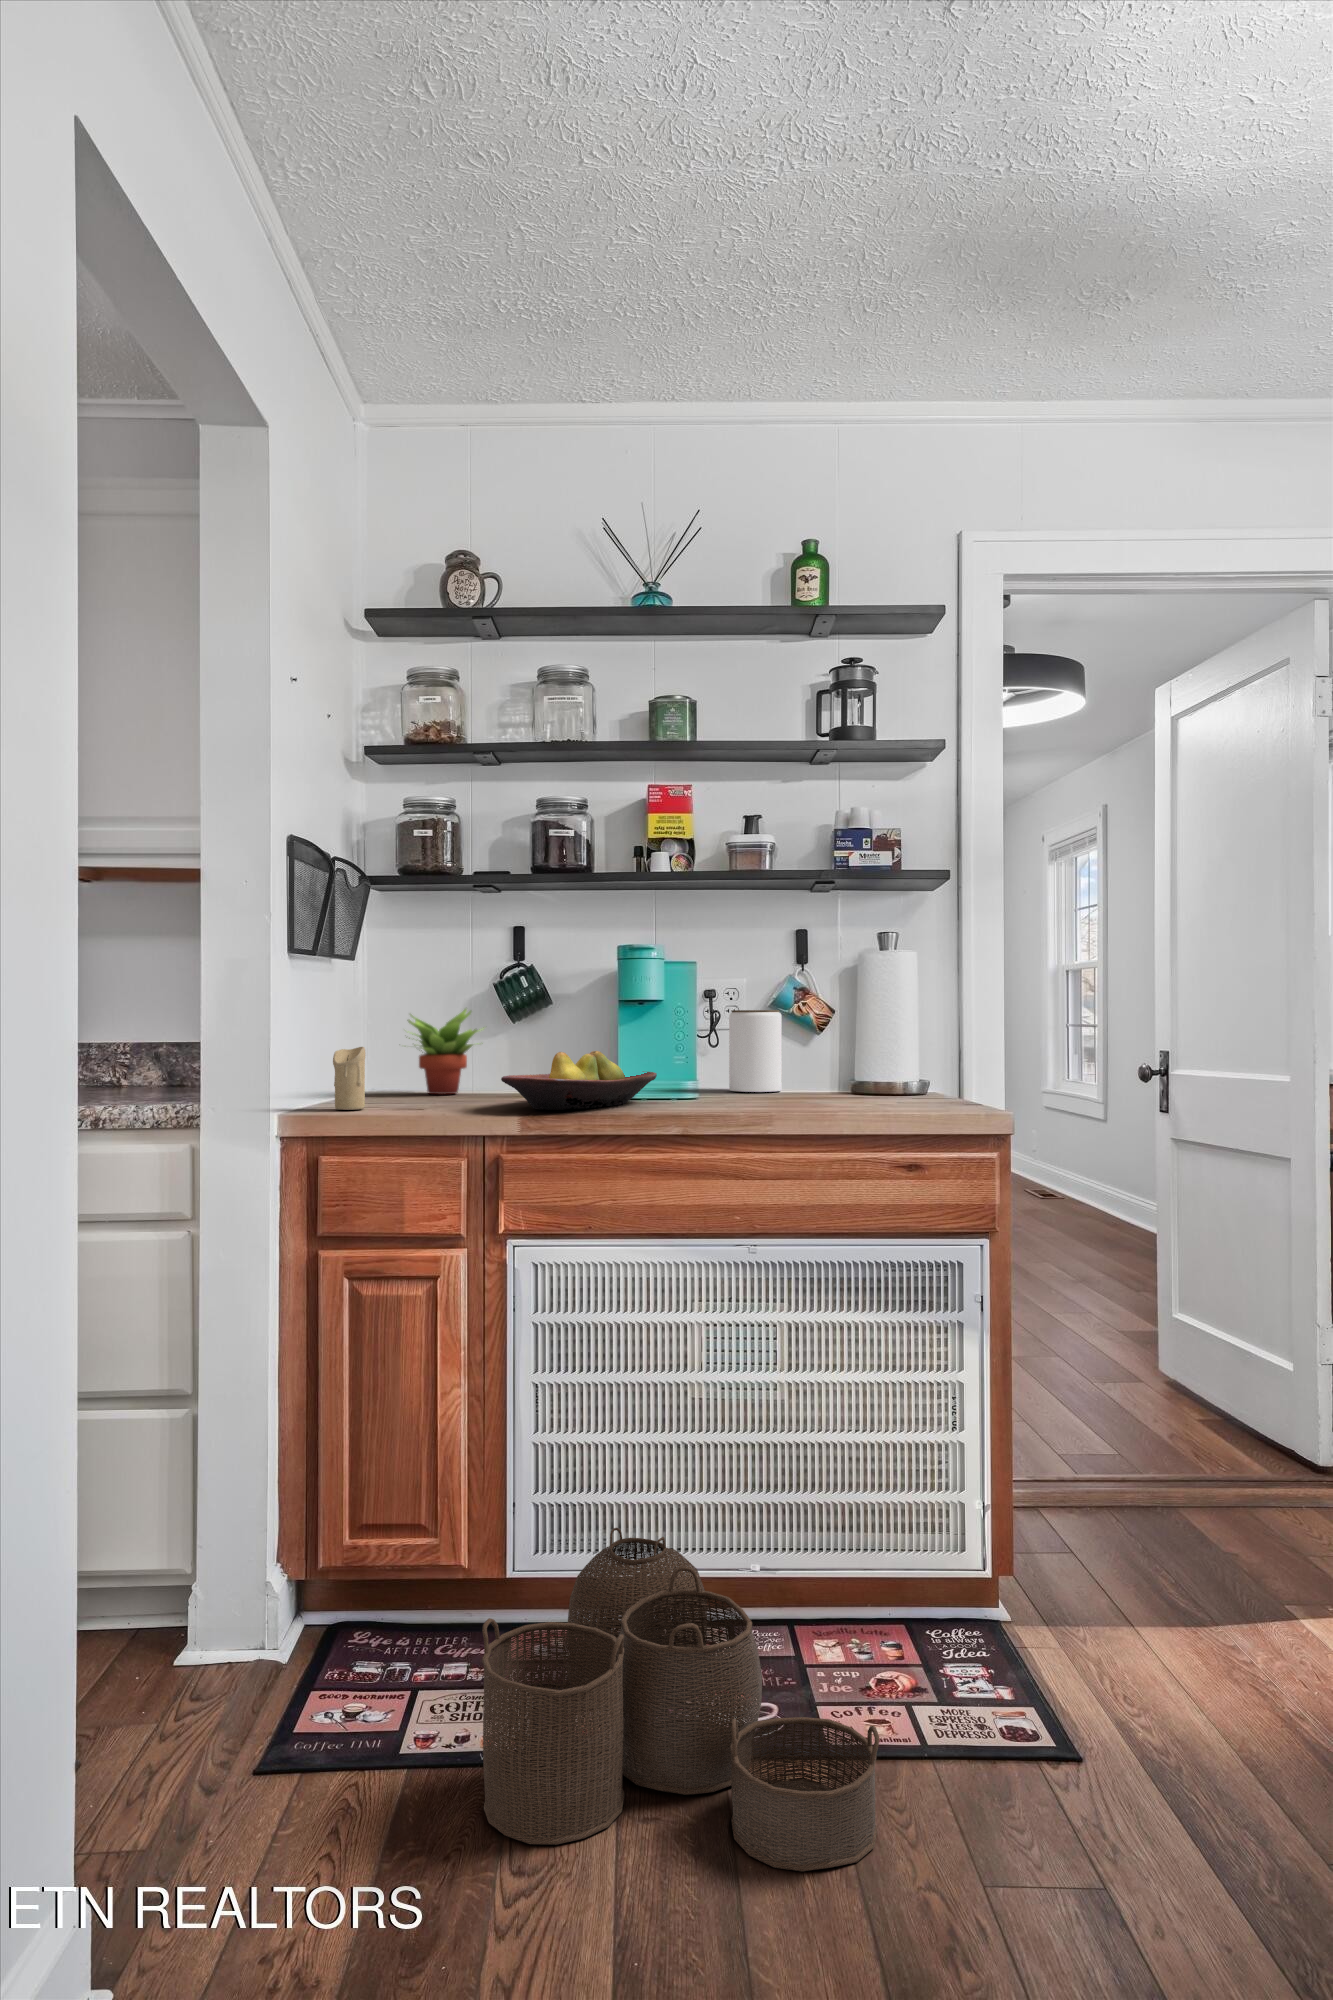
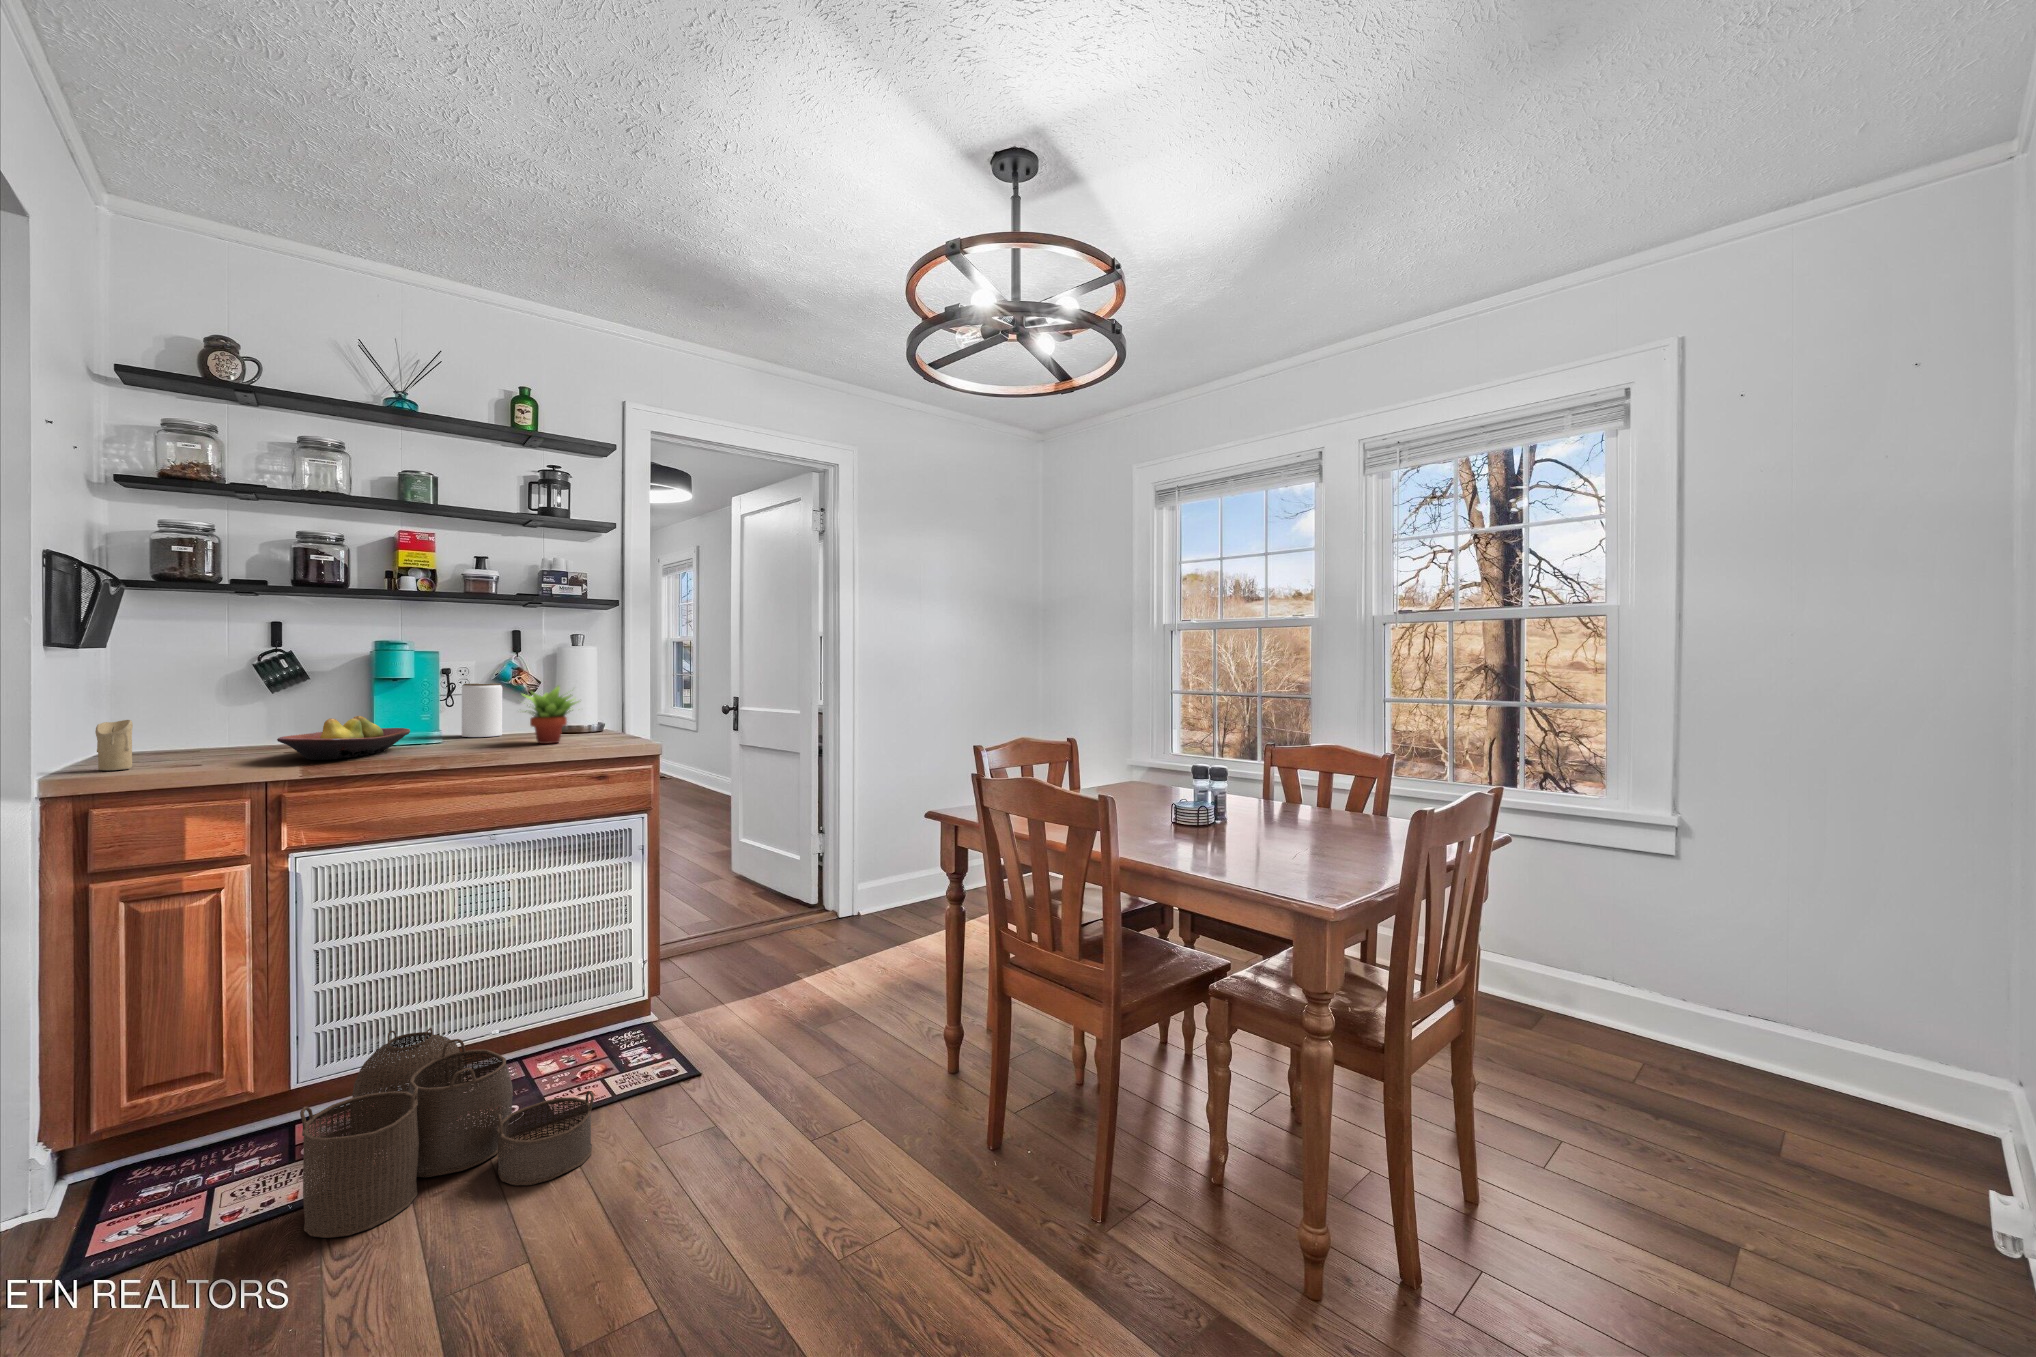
succulent plant: present [407,1009,478,1094] -> present [522,686,578,744]

